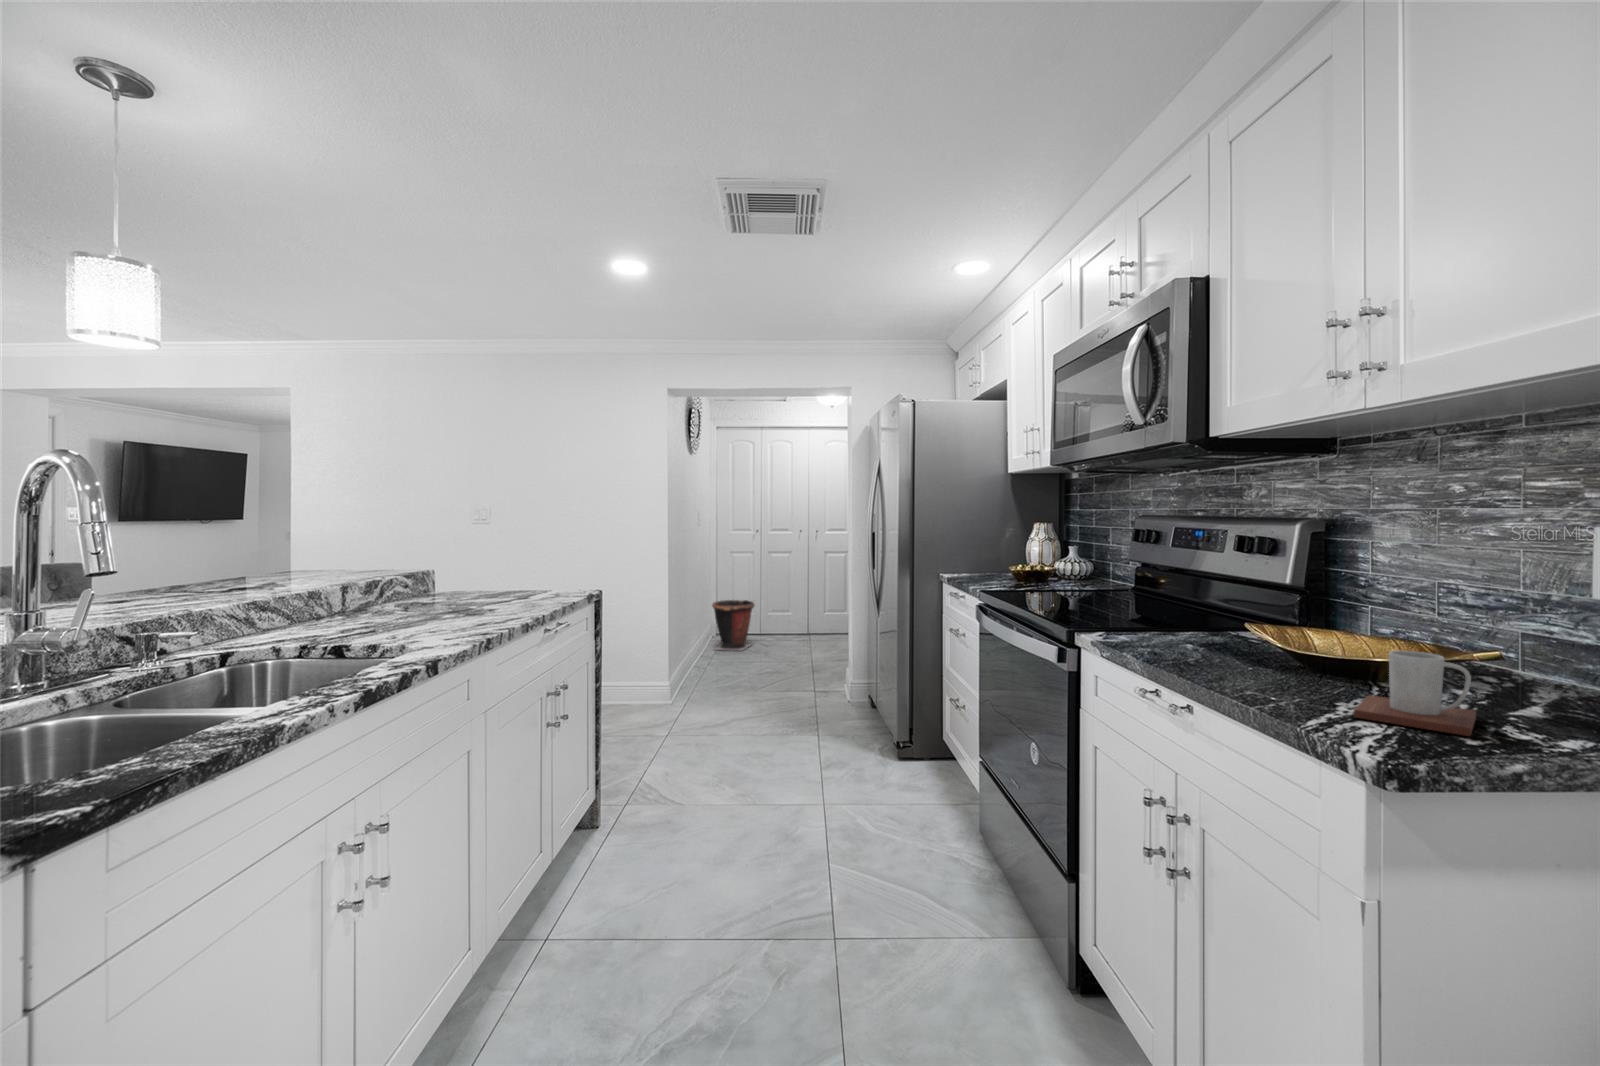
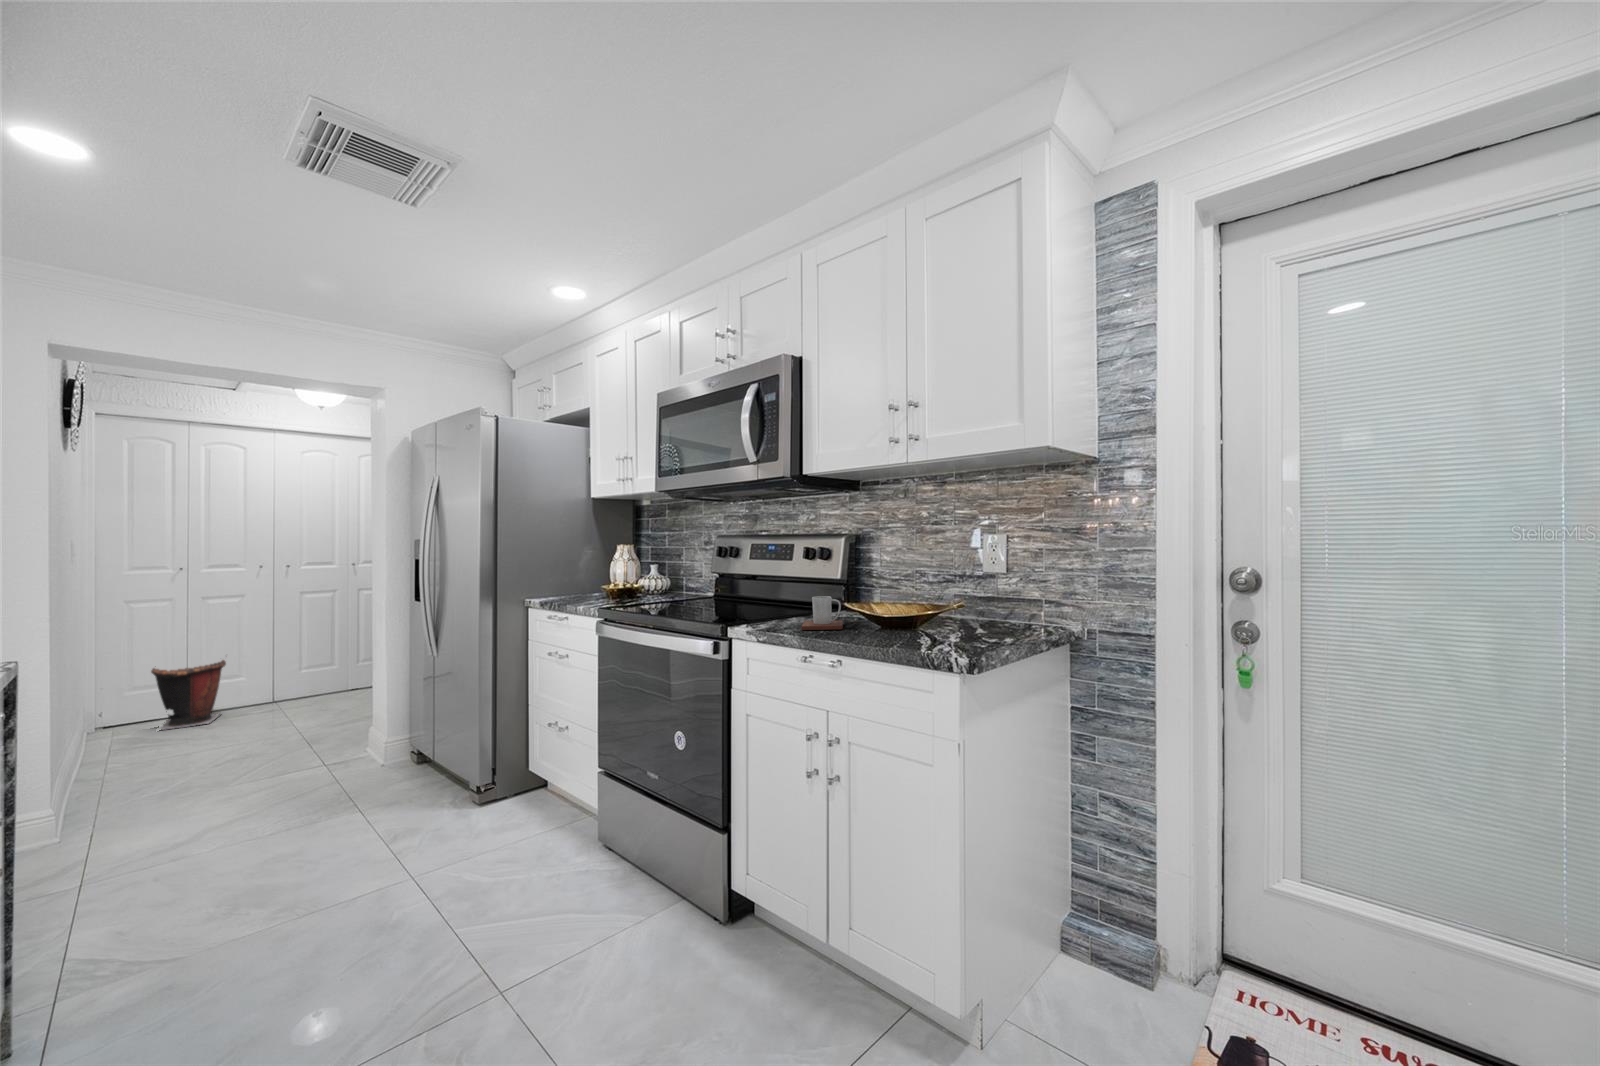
mug: present [1354,651,1476,736] -> present [801,596,843,630]

